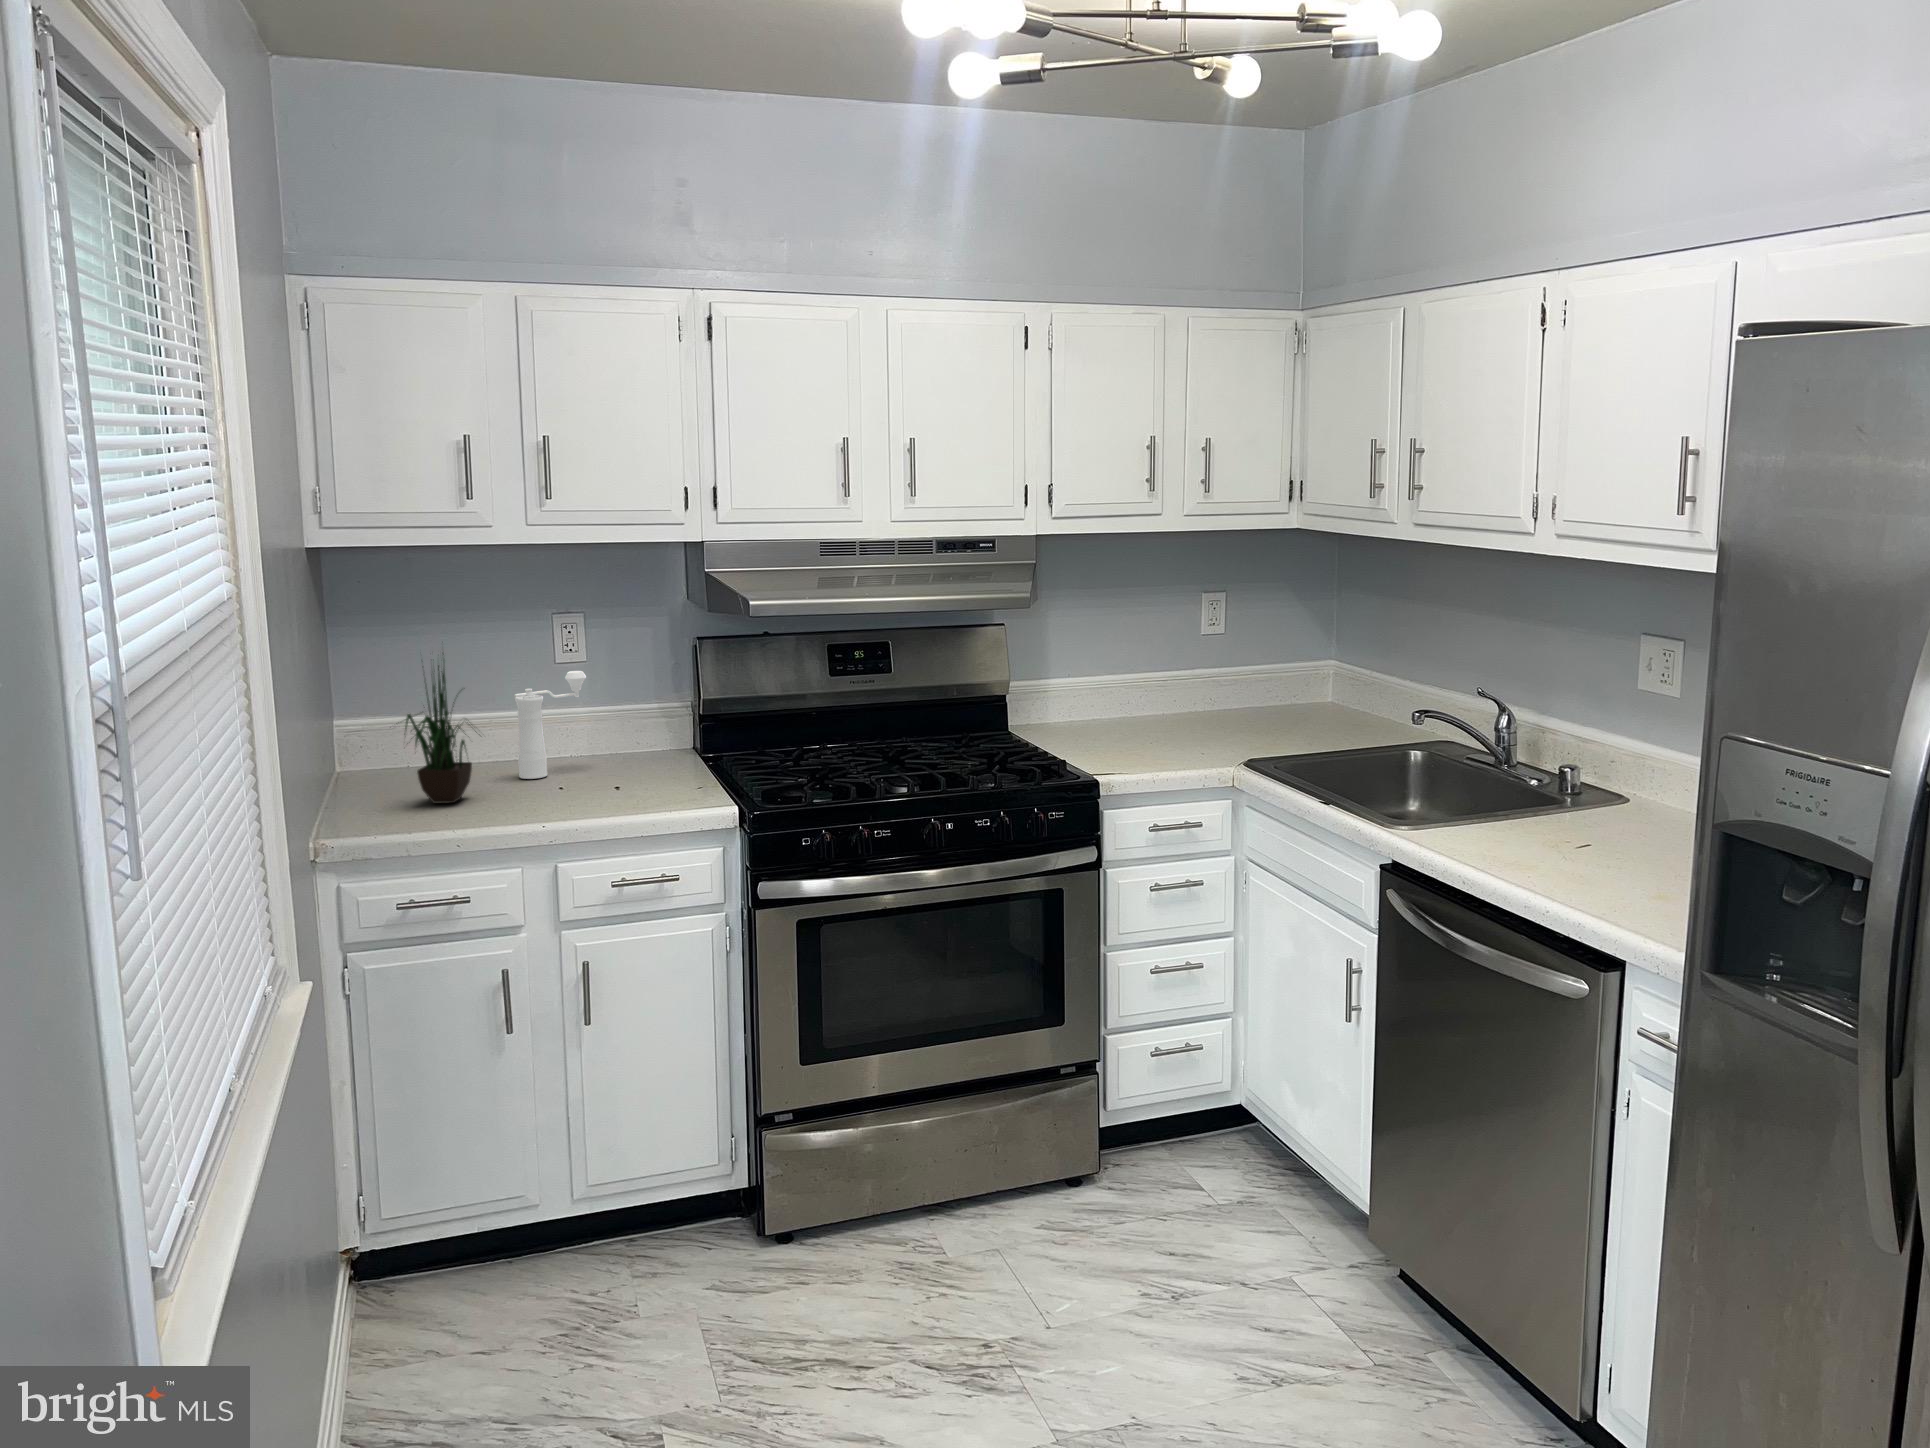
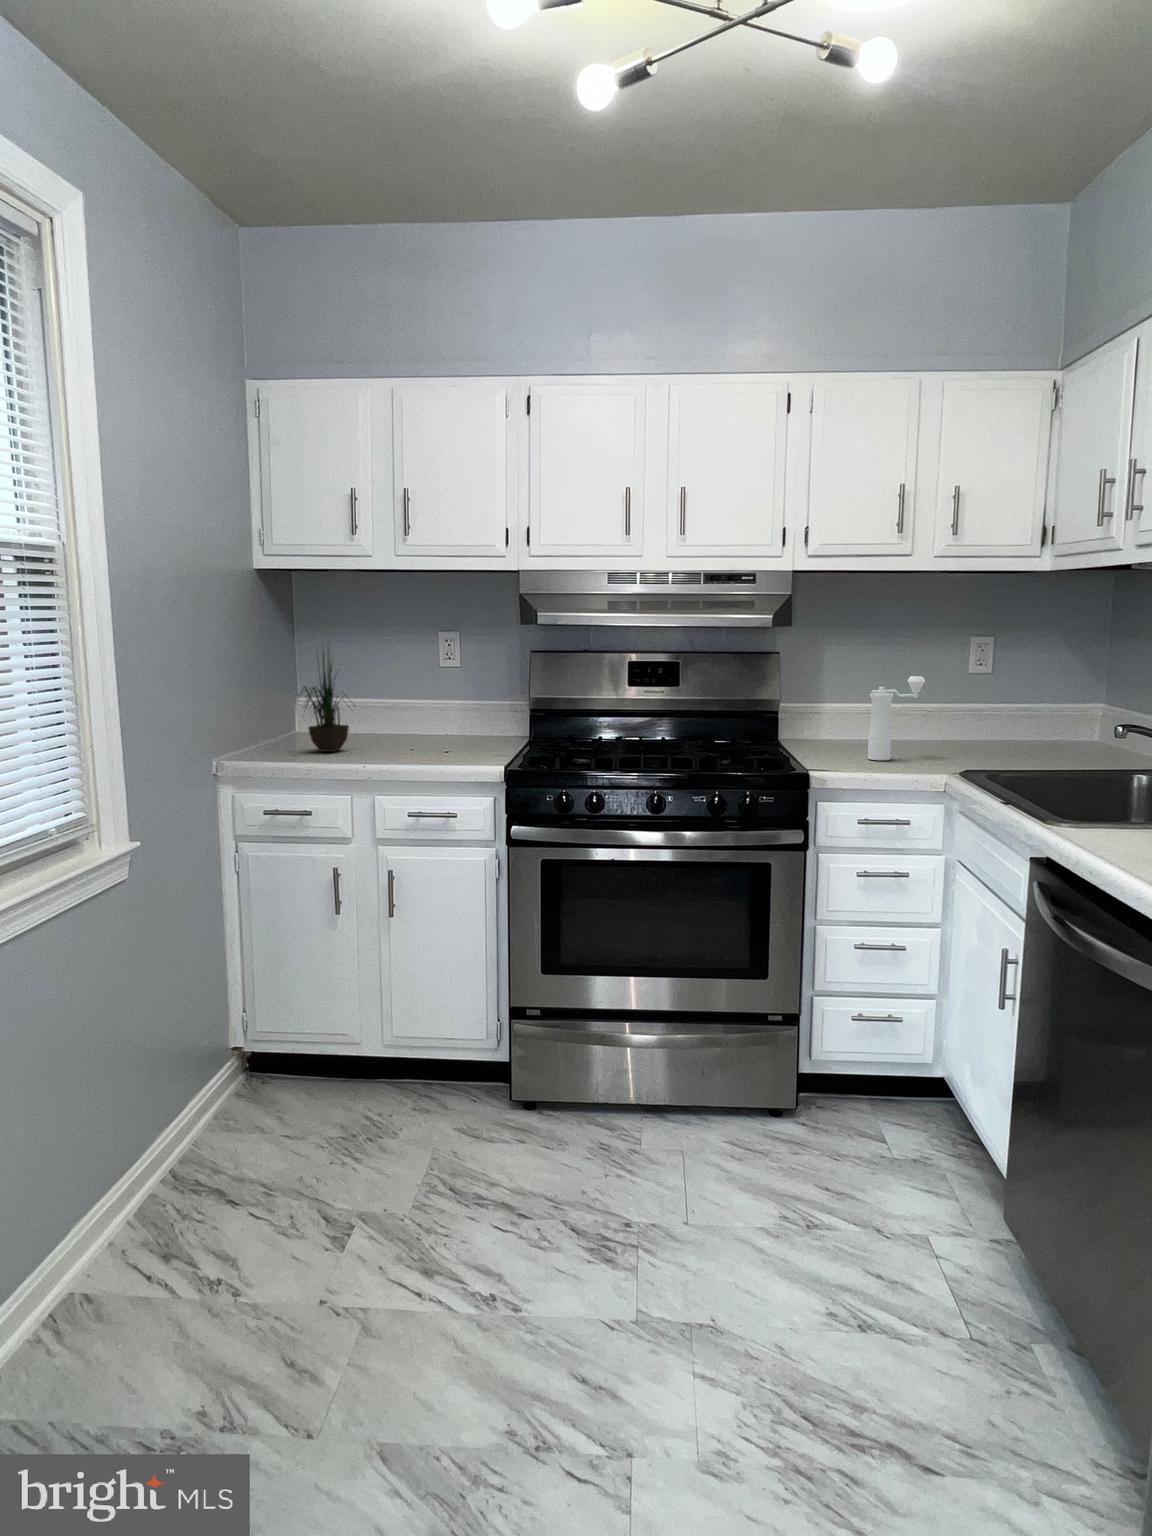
pepper mill: present [514,671,586,779] -> present [868,676,925,760]

